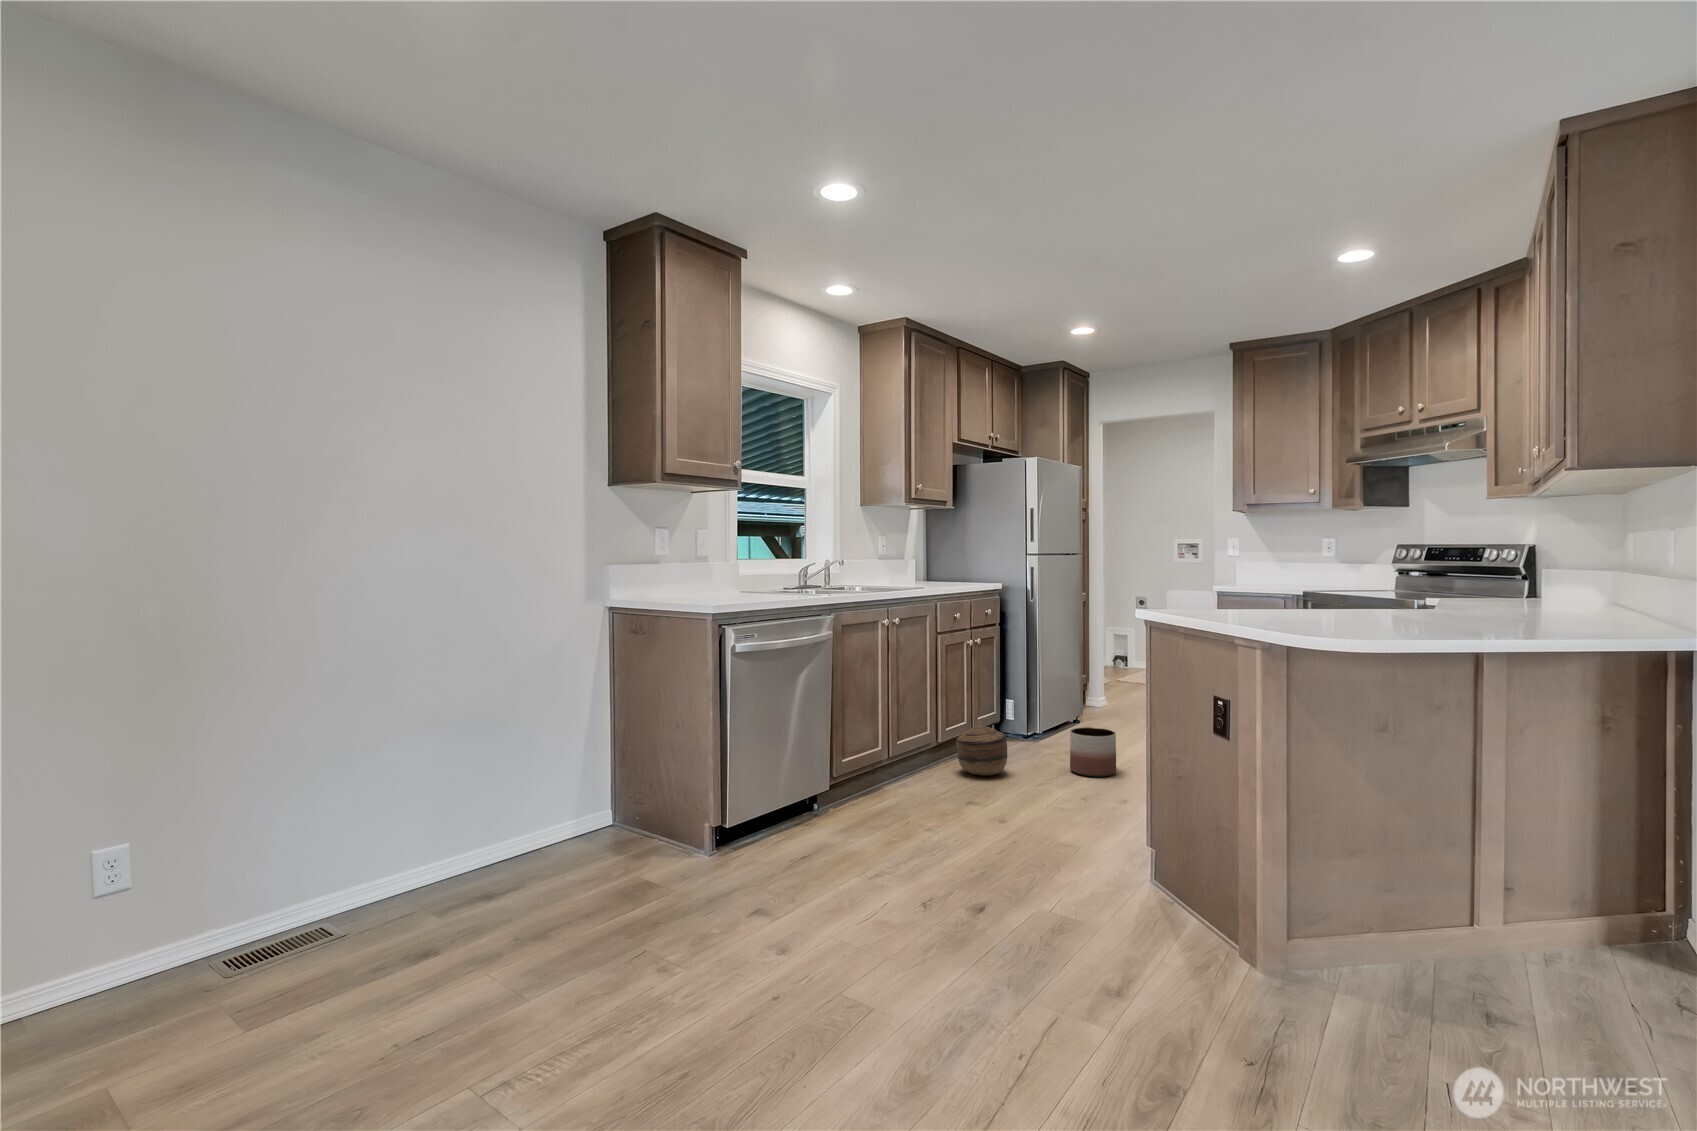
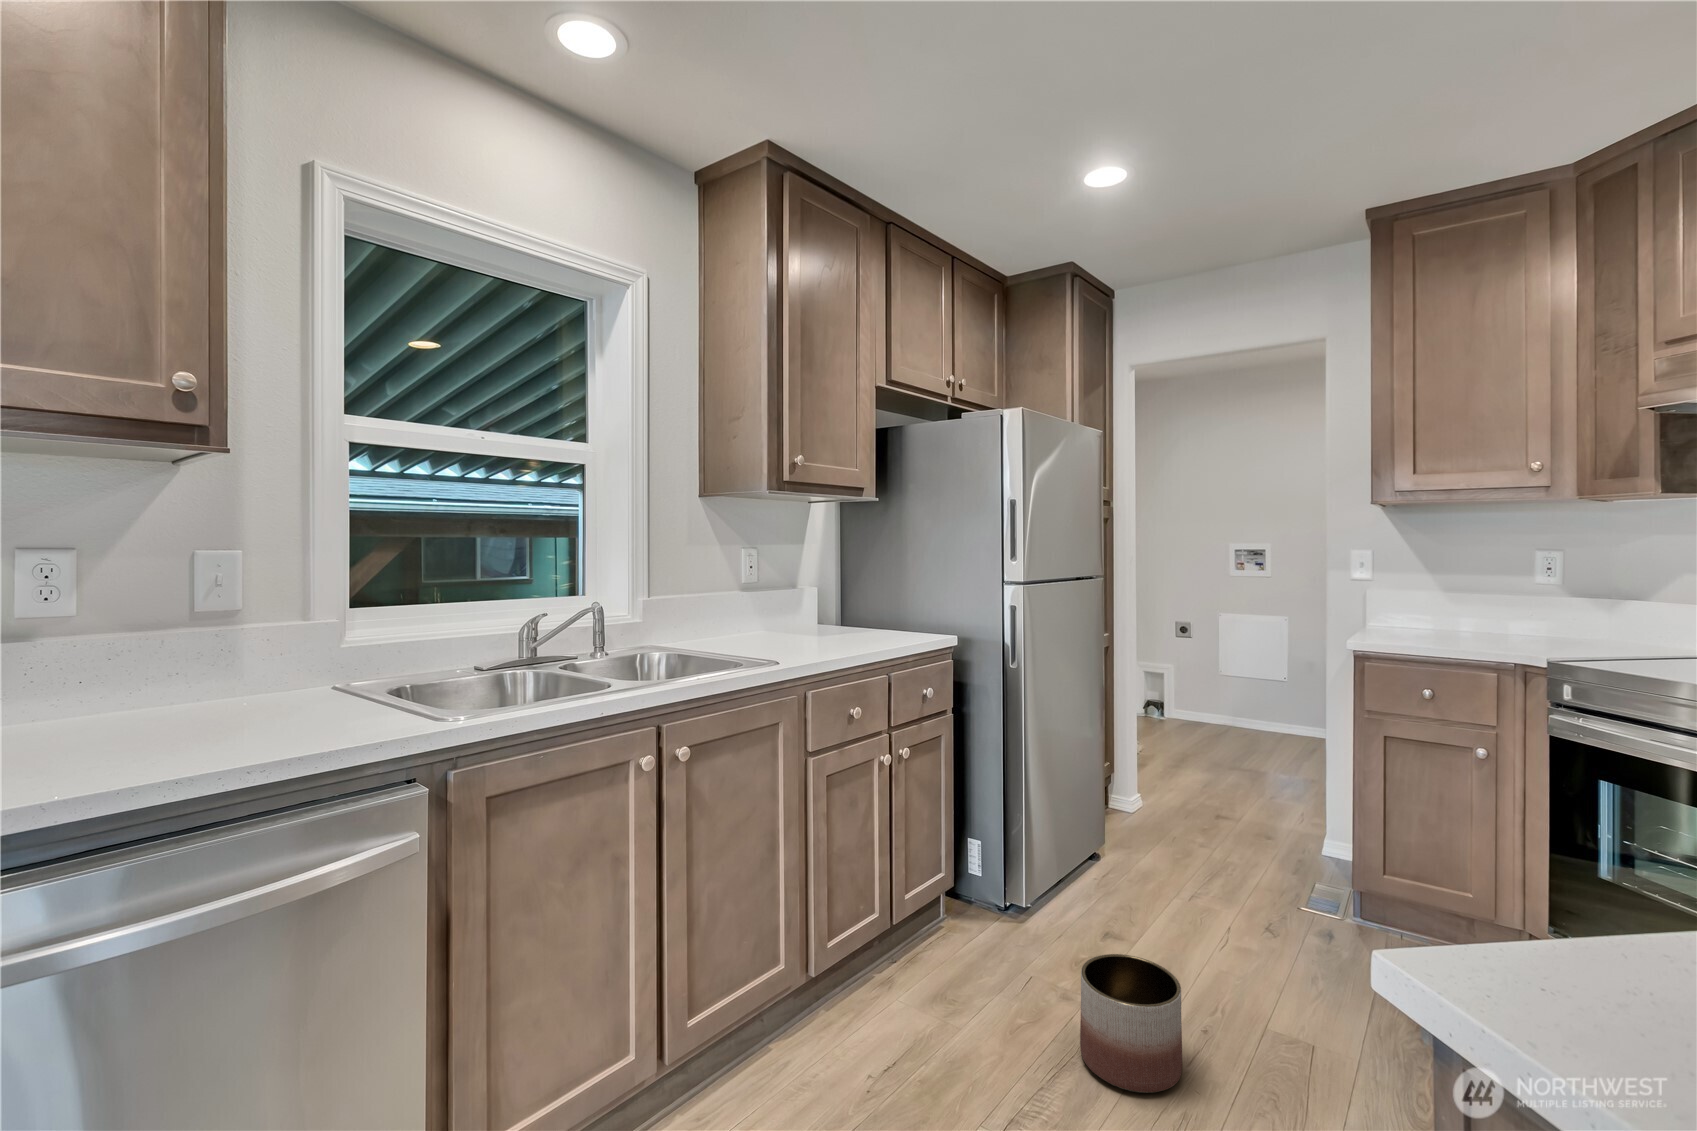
basket: present [956,726,1007,776] -> none [837,956,945,1080]

